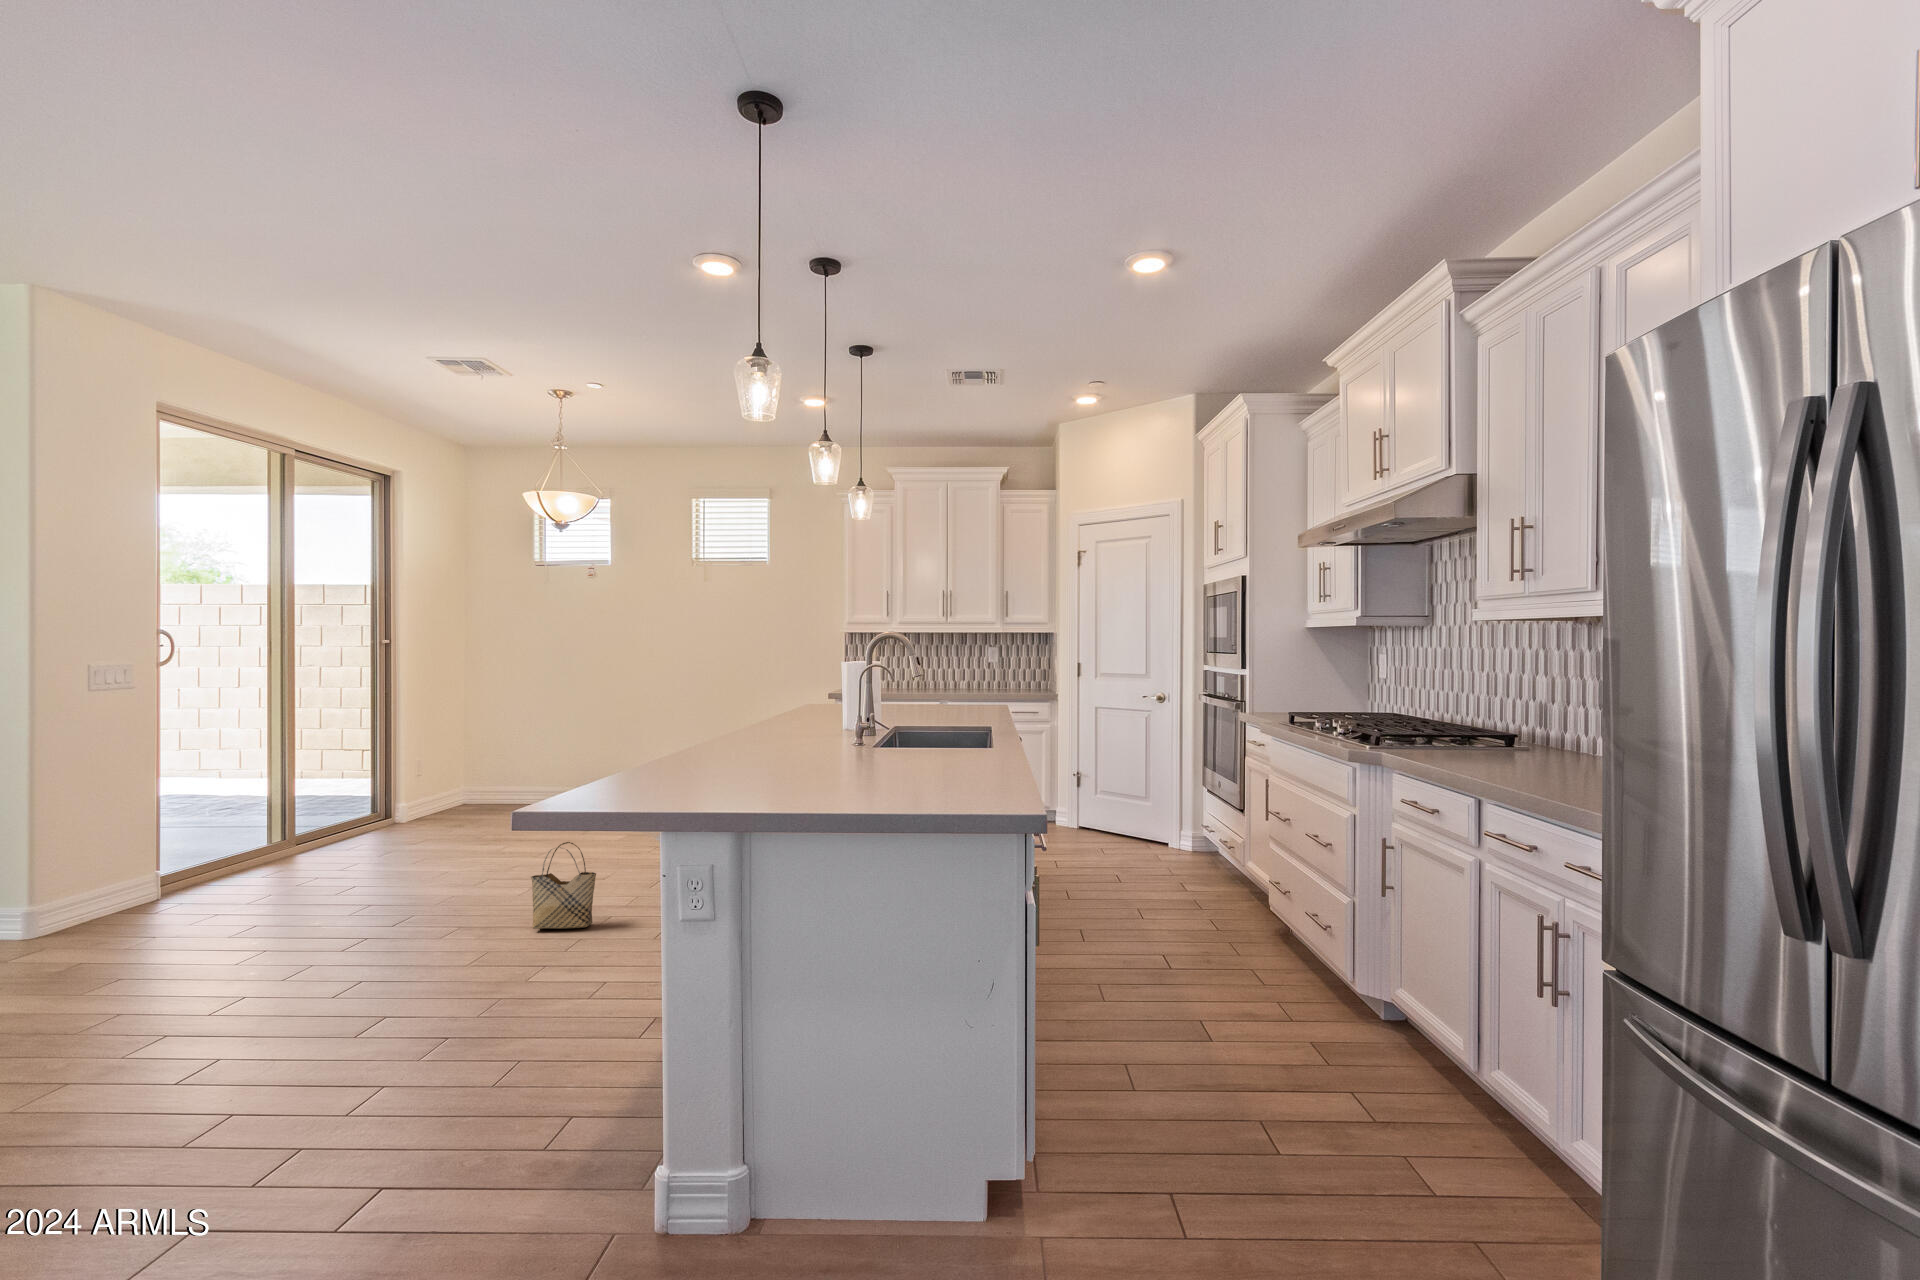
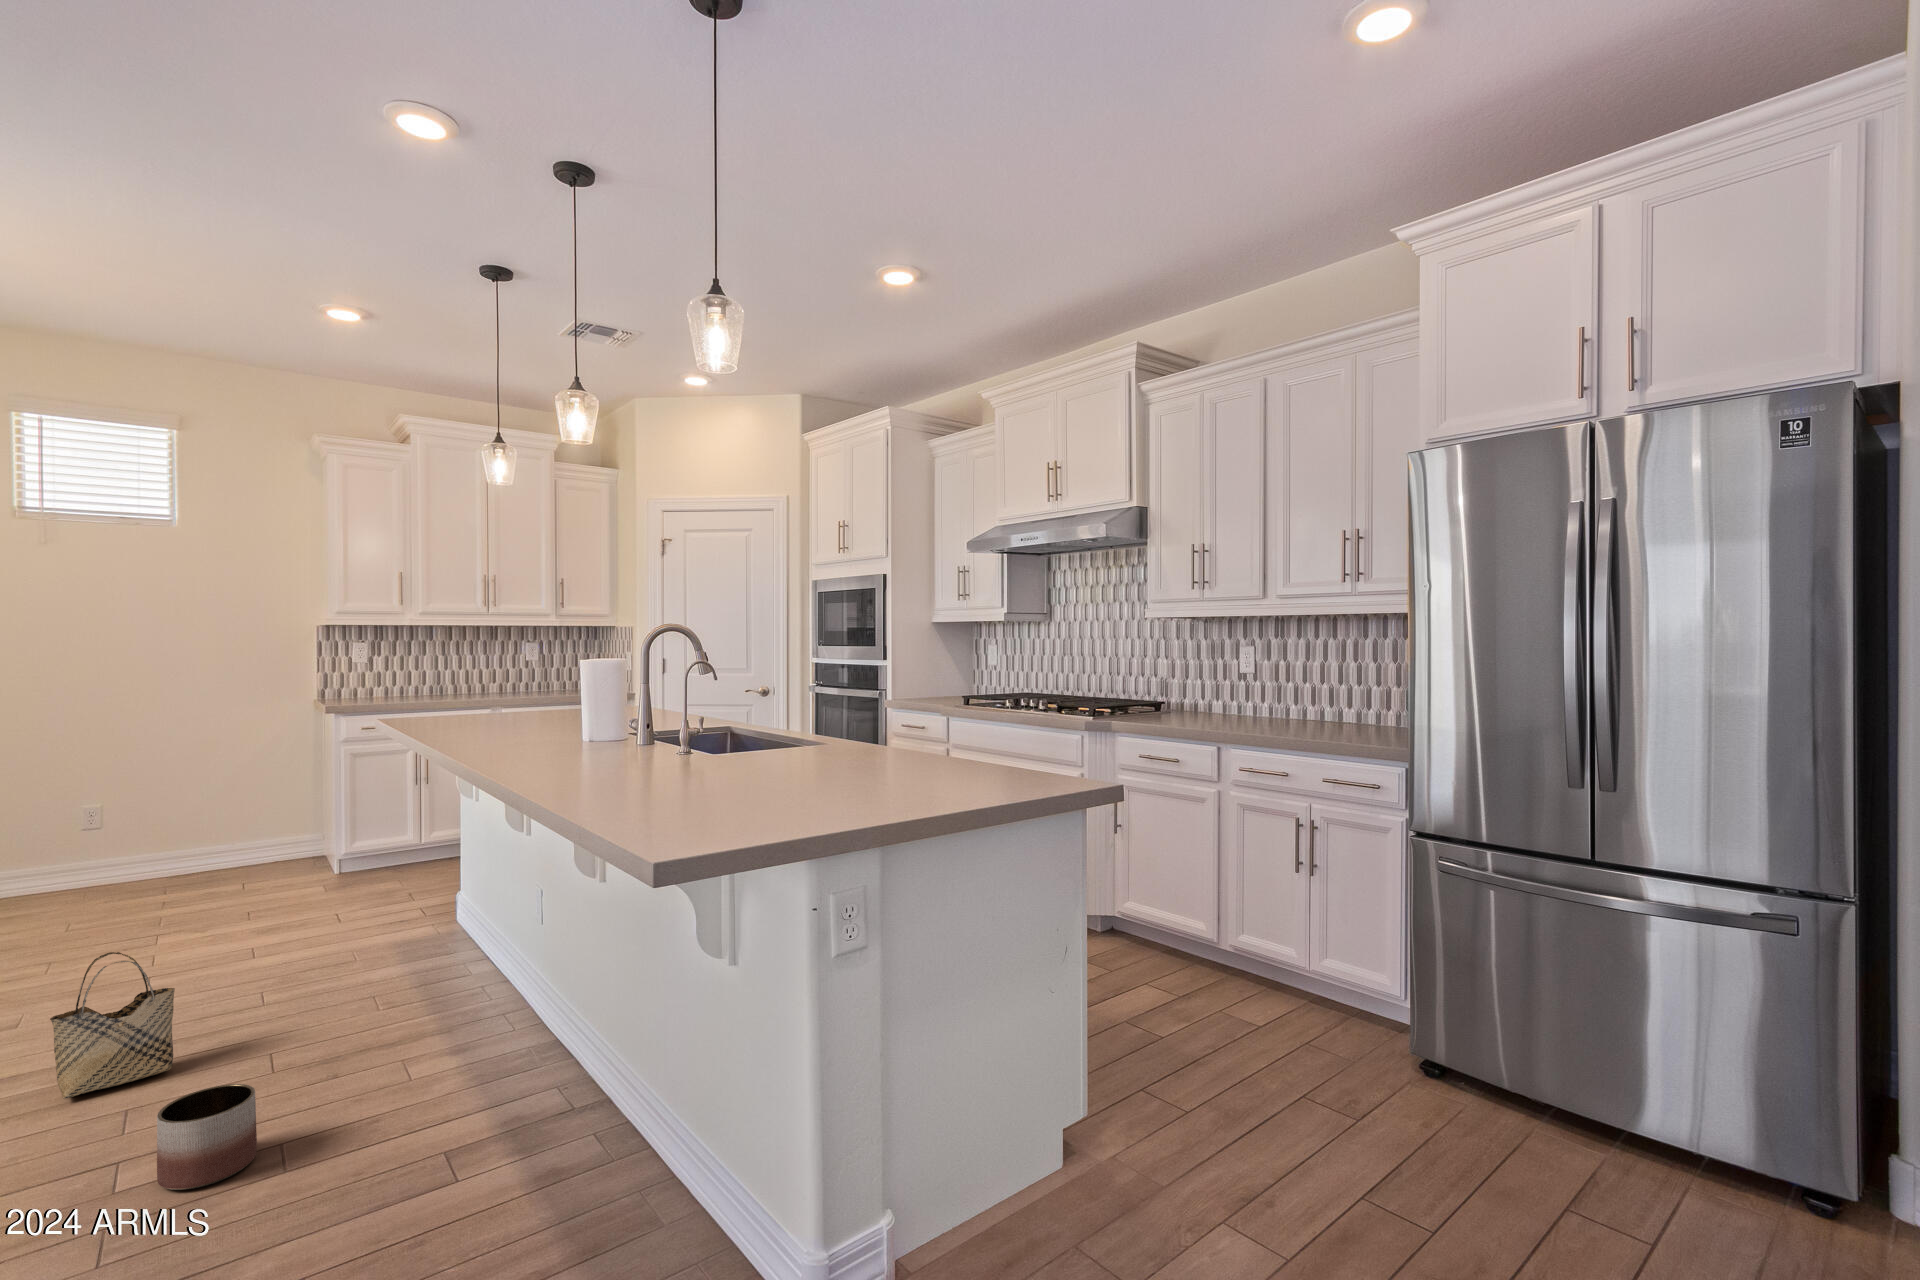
planter: none [502,936,557,996] -> present [157,1084,257,1190]

